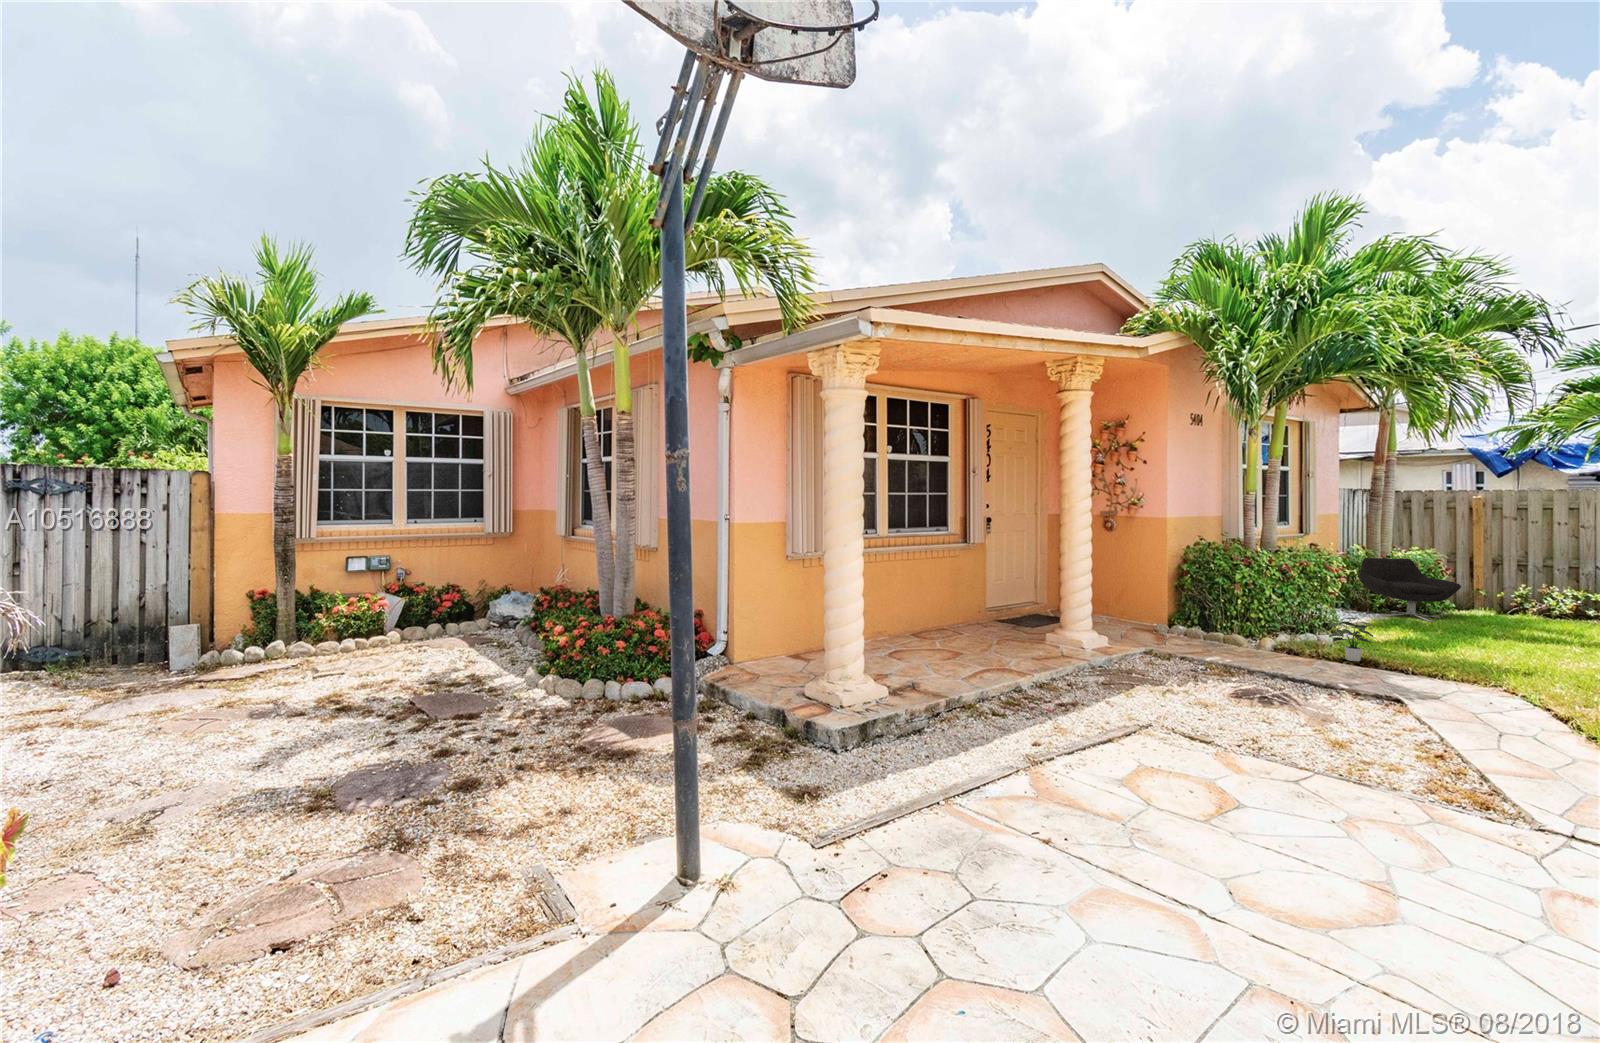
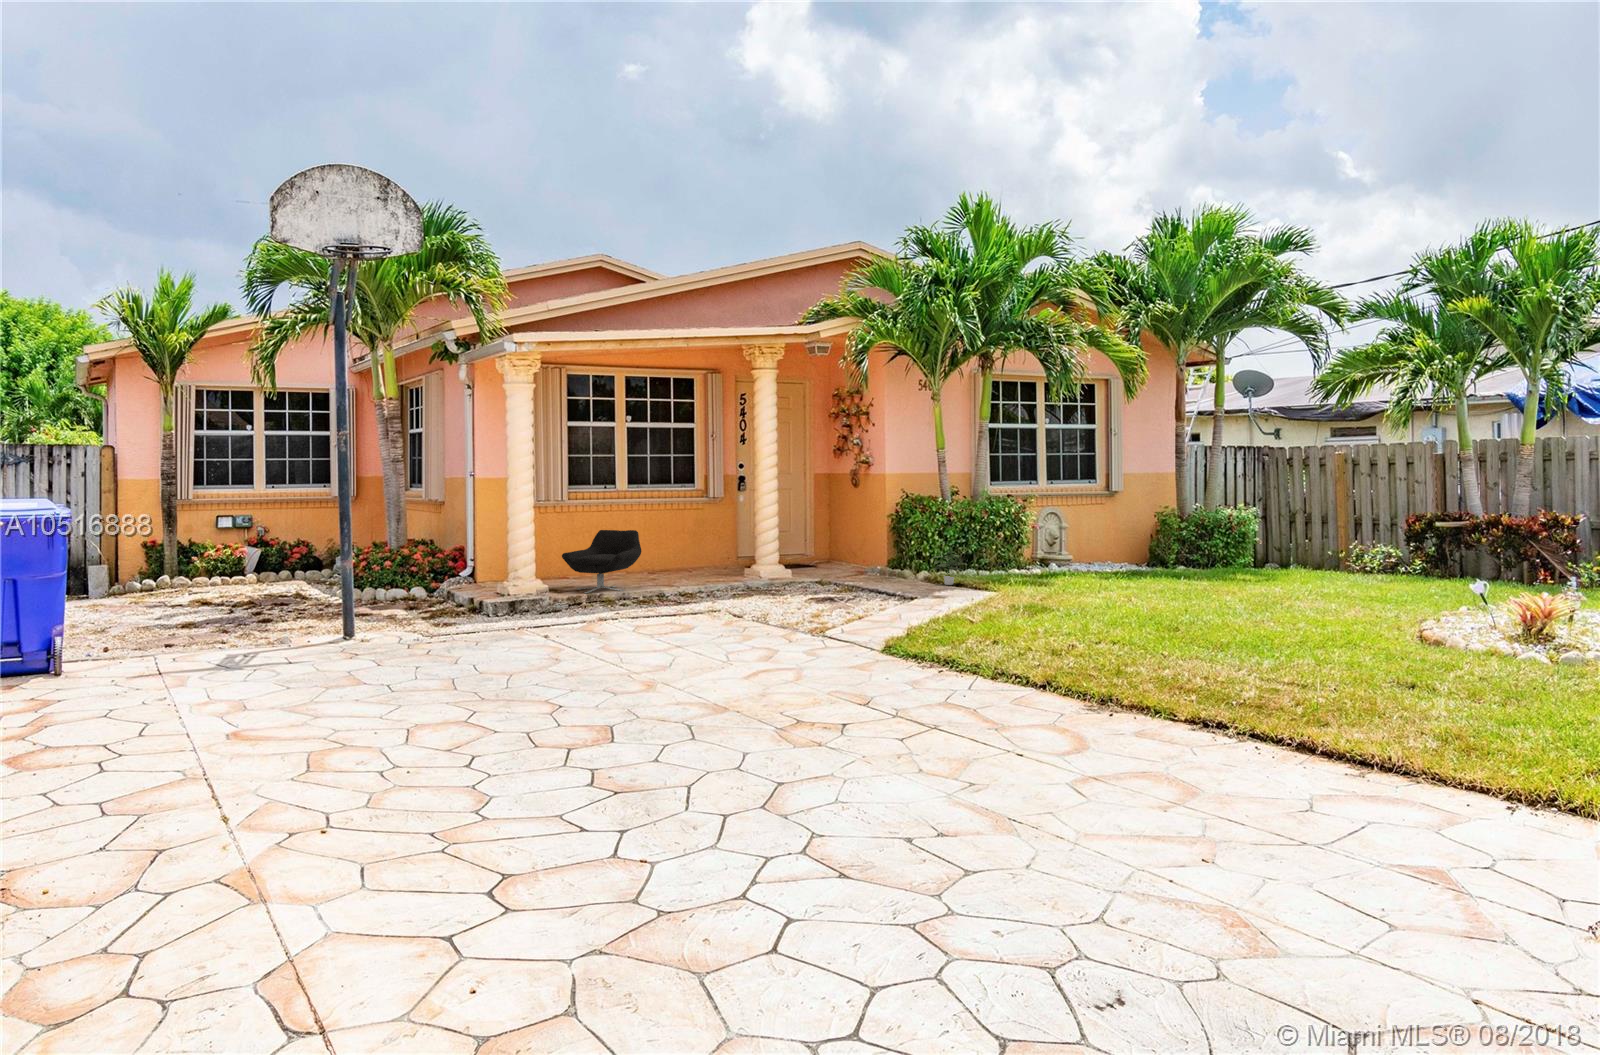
lounge chair: present [1359,558,1461,622] -> present [562,530,641,593]

